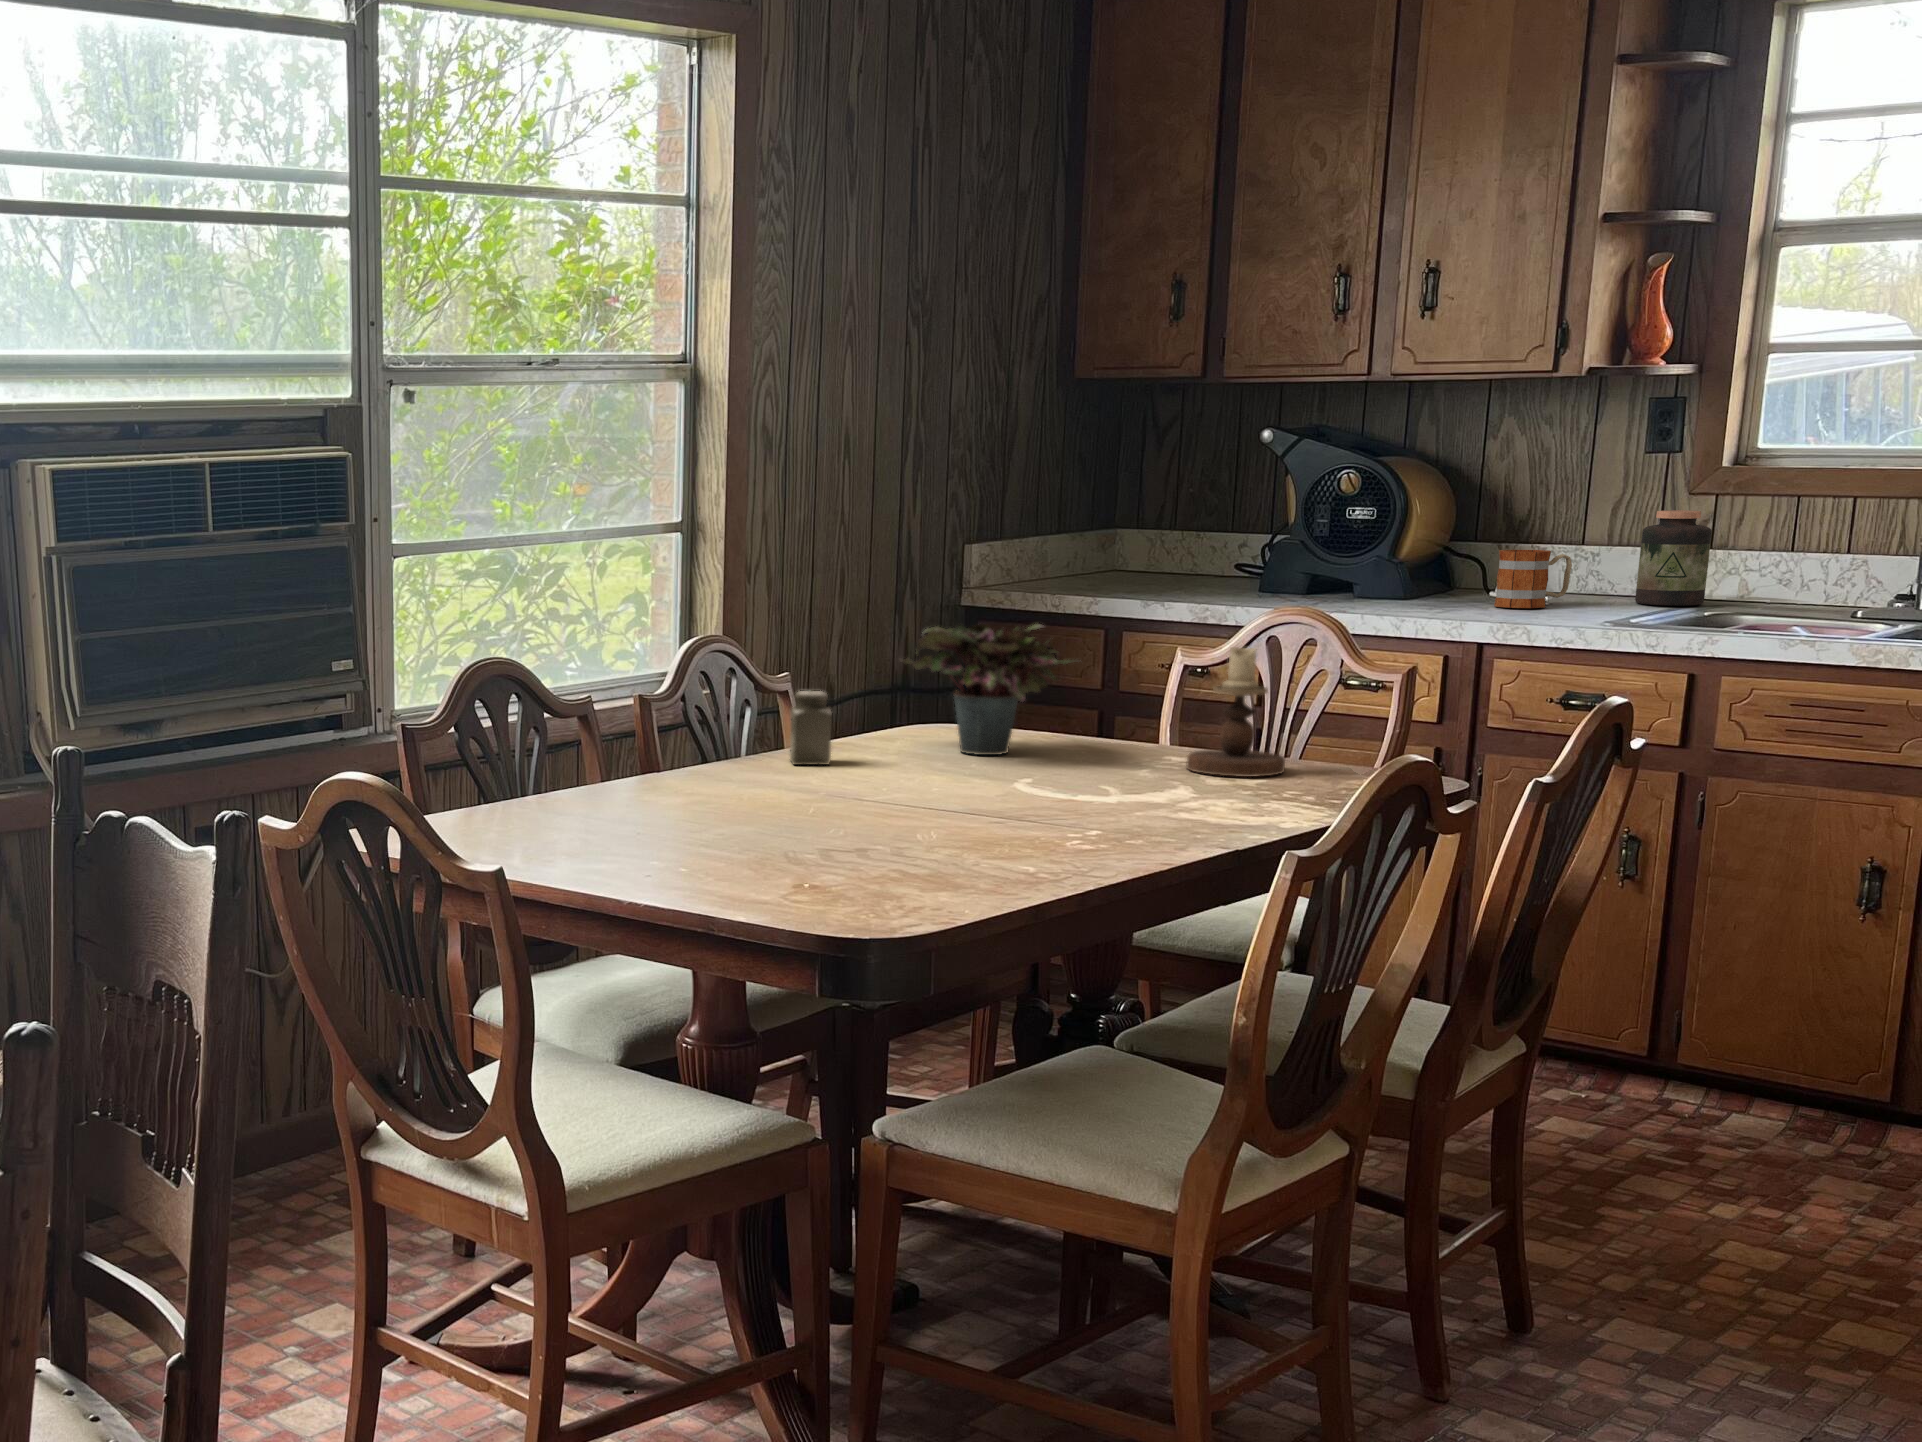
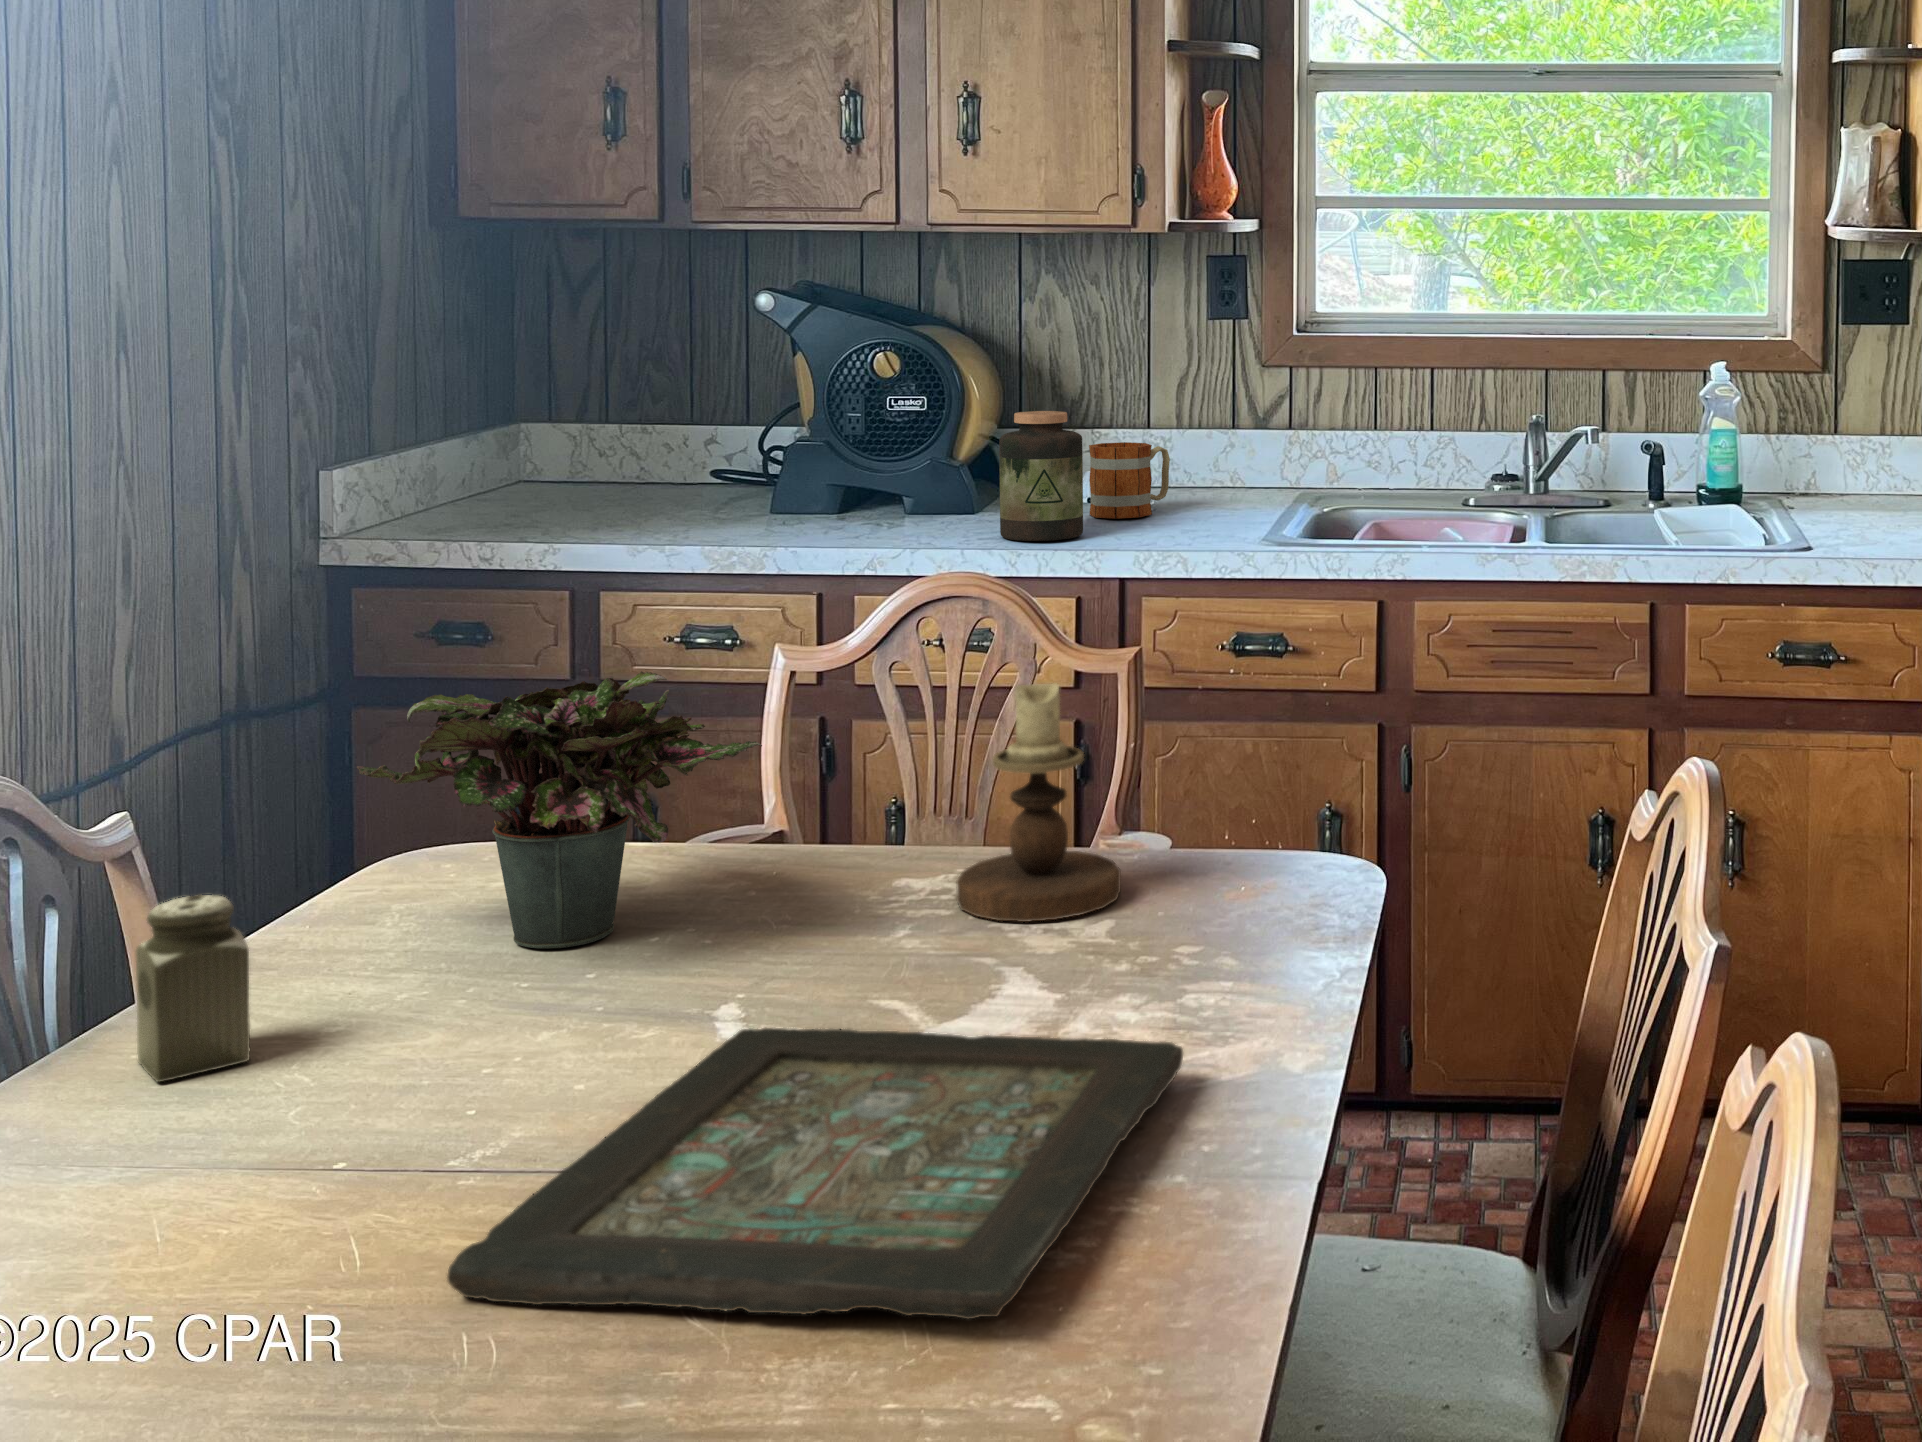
jar: present [1635,510,1712,606] -> present [999,411,1083,541]
decorative tray: none [862,776,1220,845] -> present [447,1028,1183,1320]

